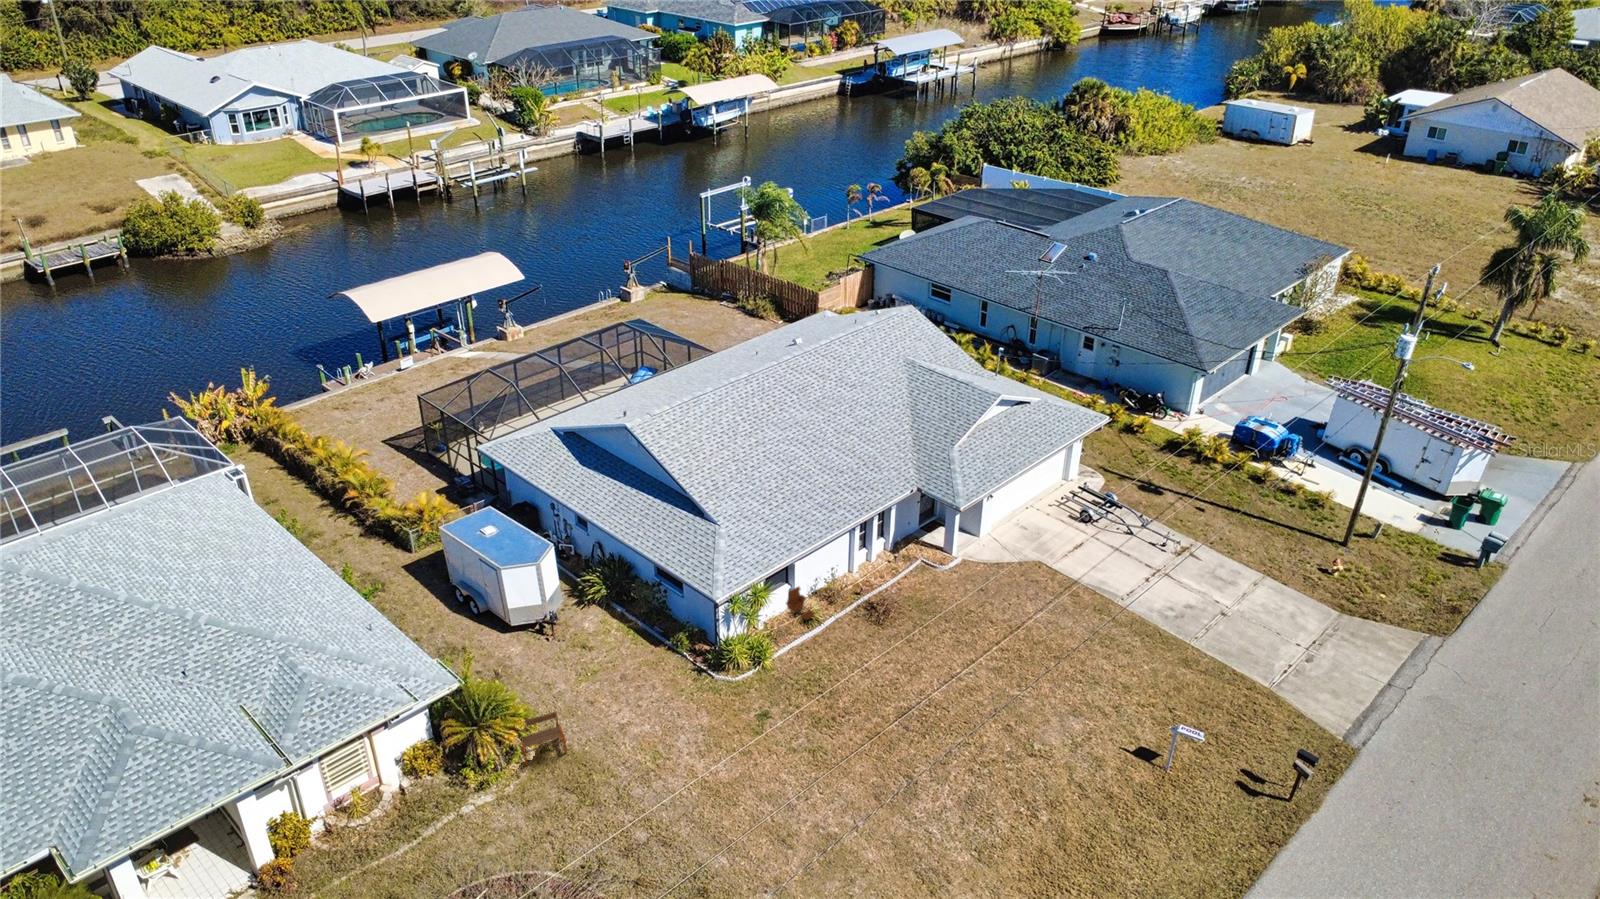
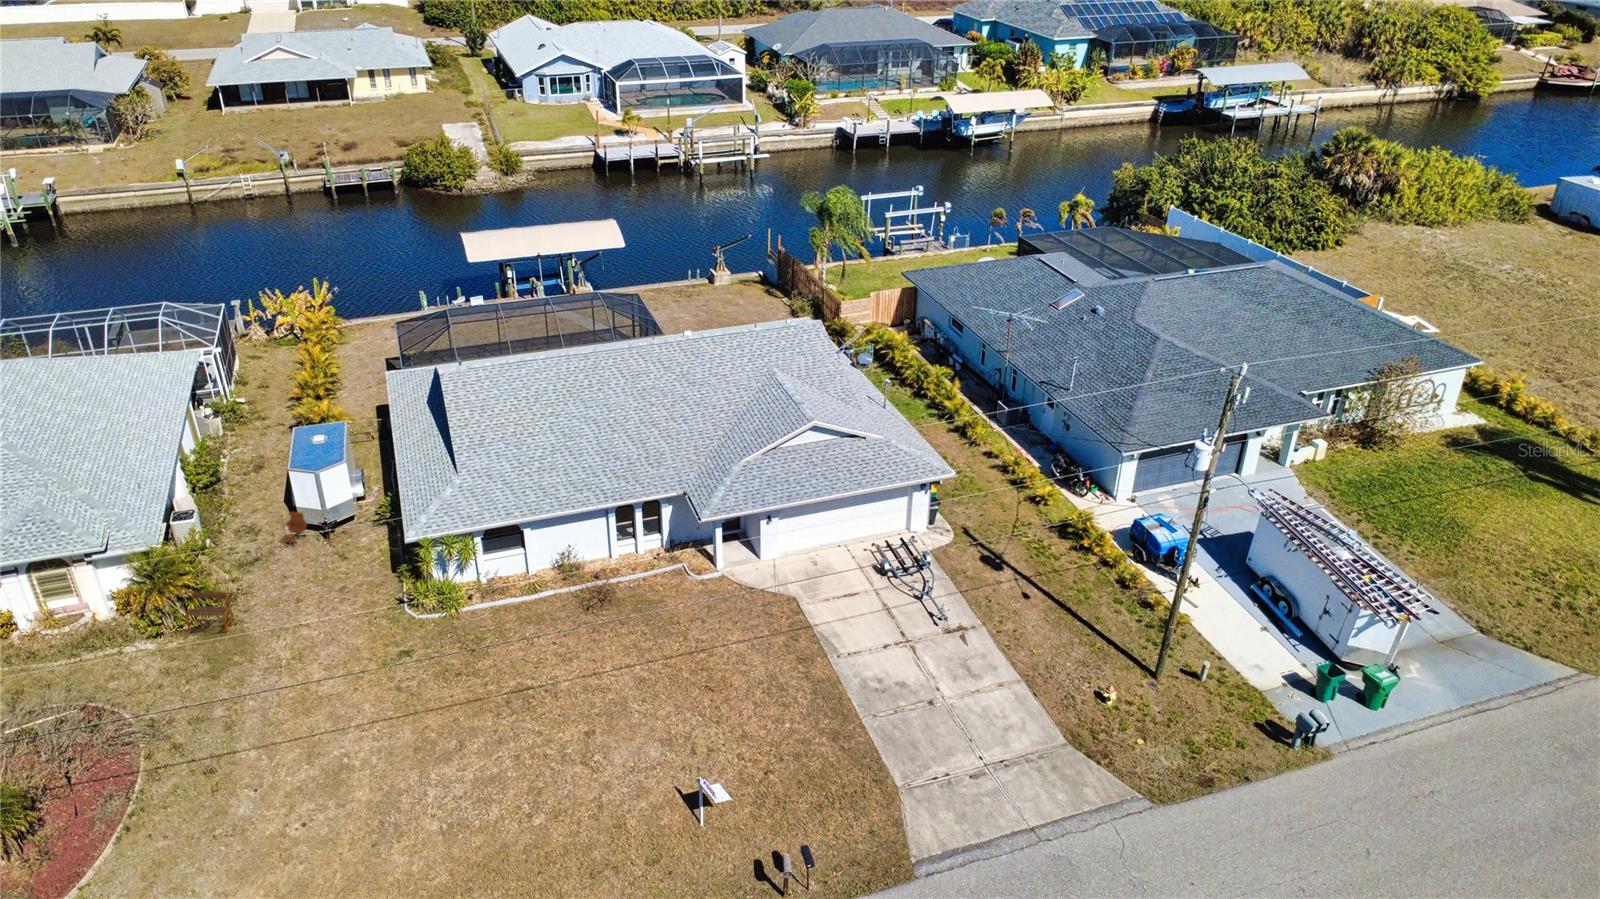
lounge chair: present [786,587,814,623] -> present [283,512,307,544]

